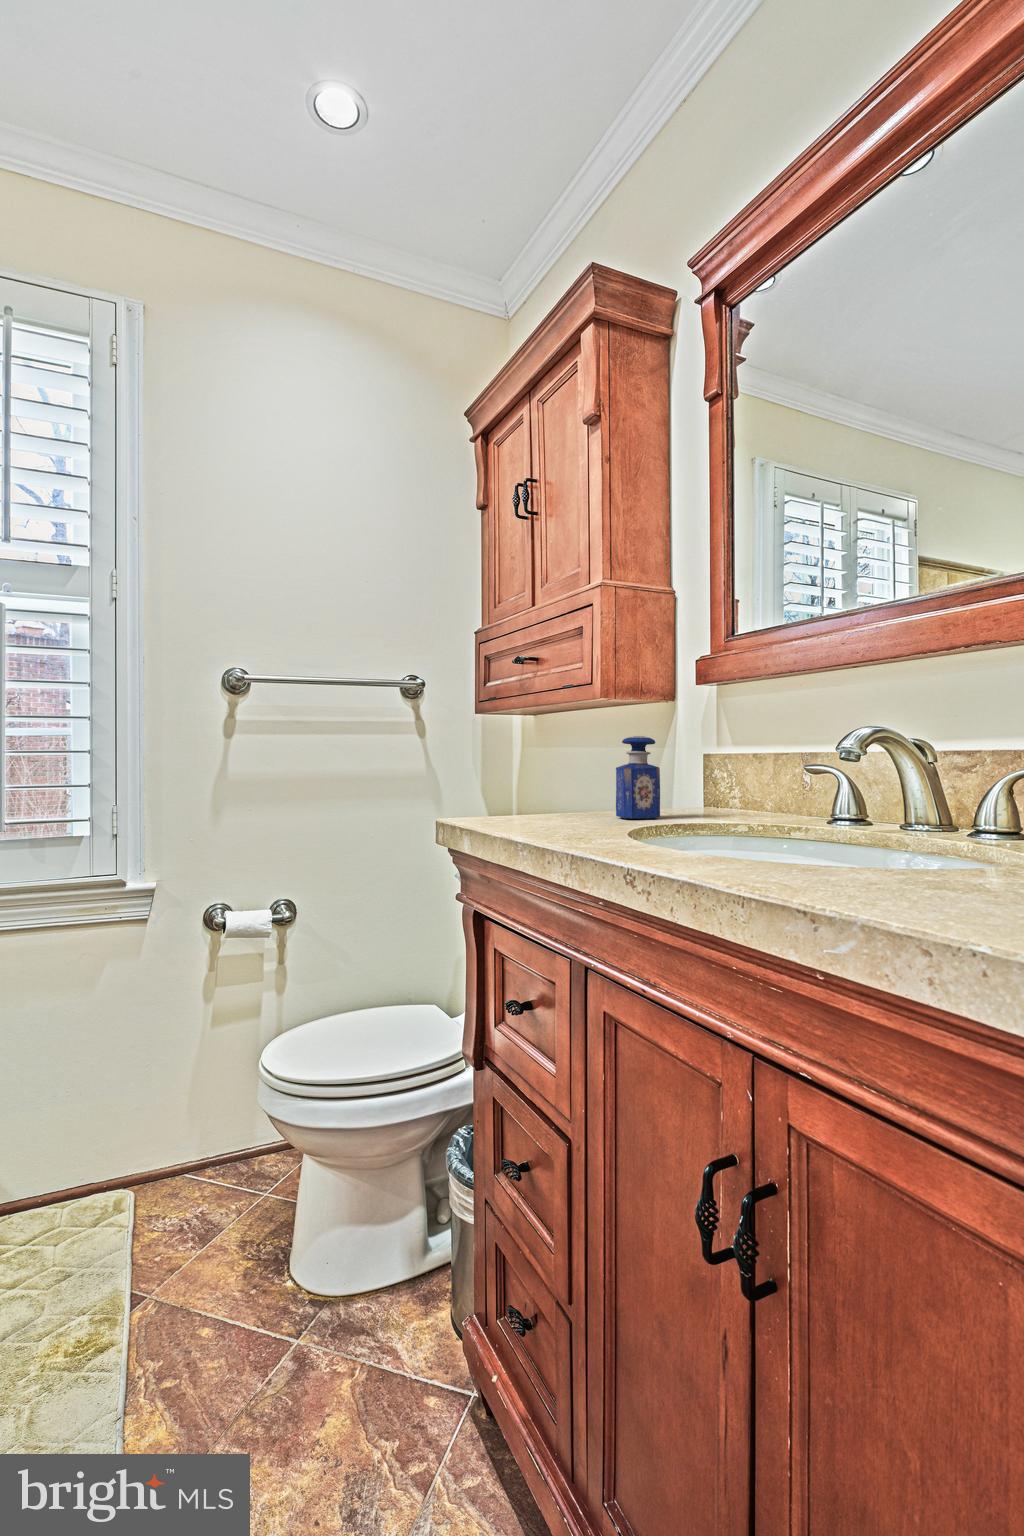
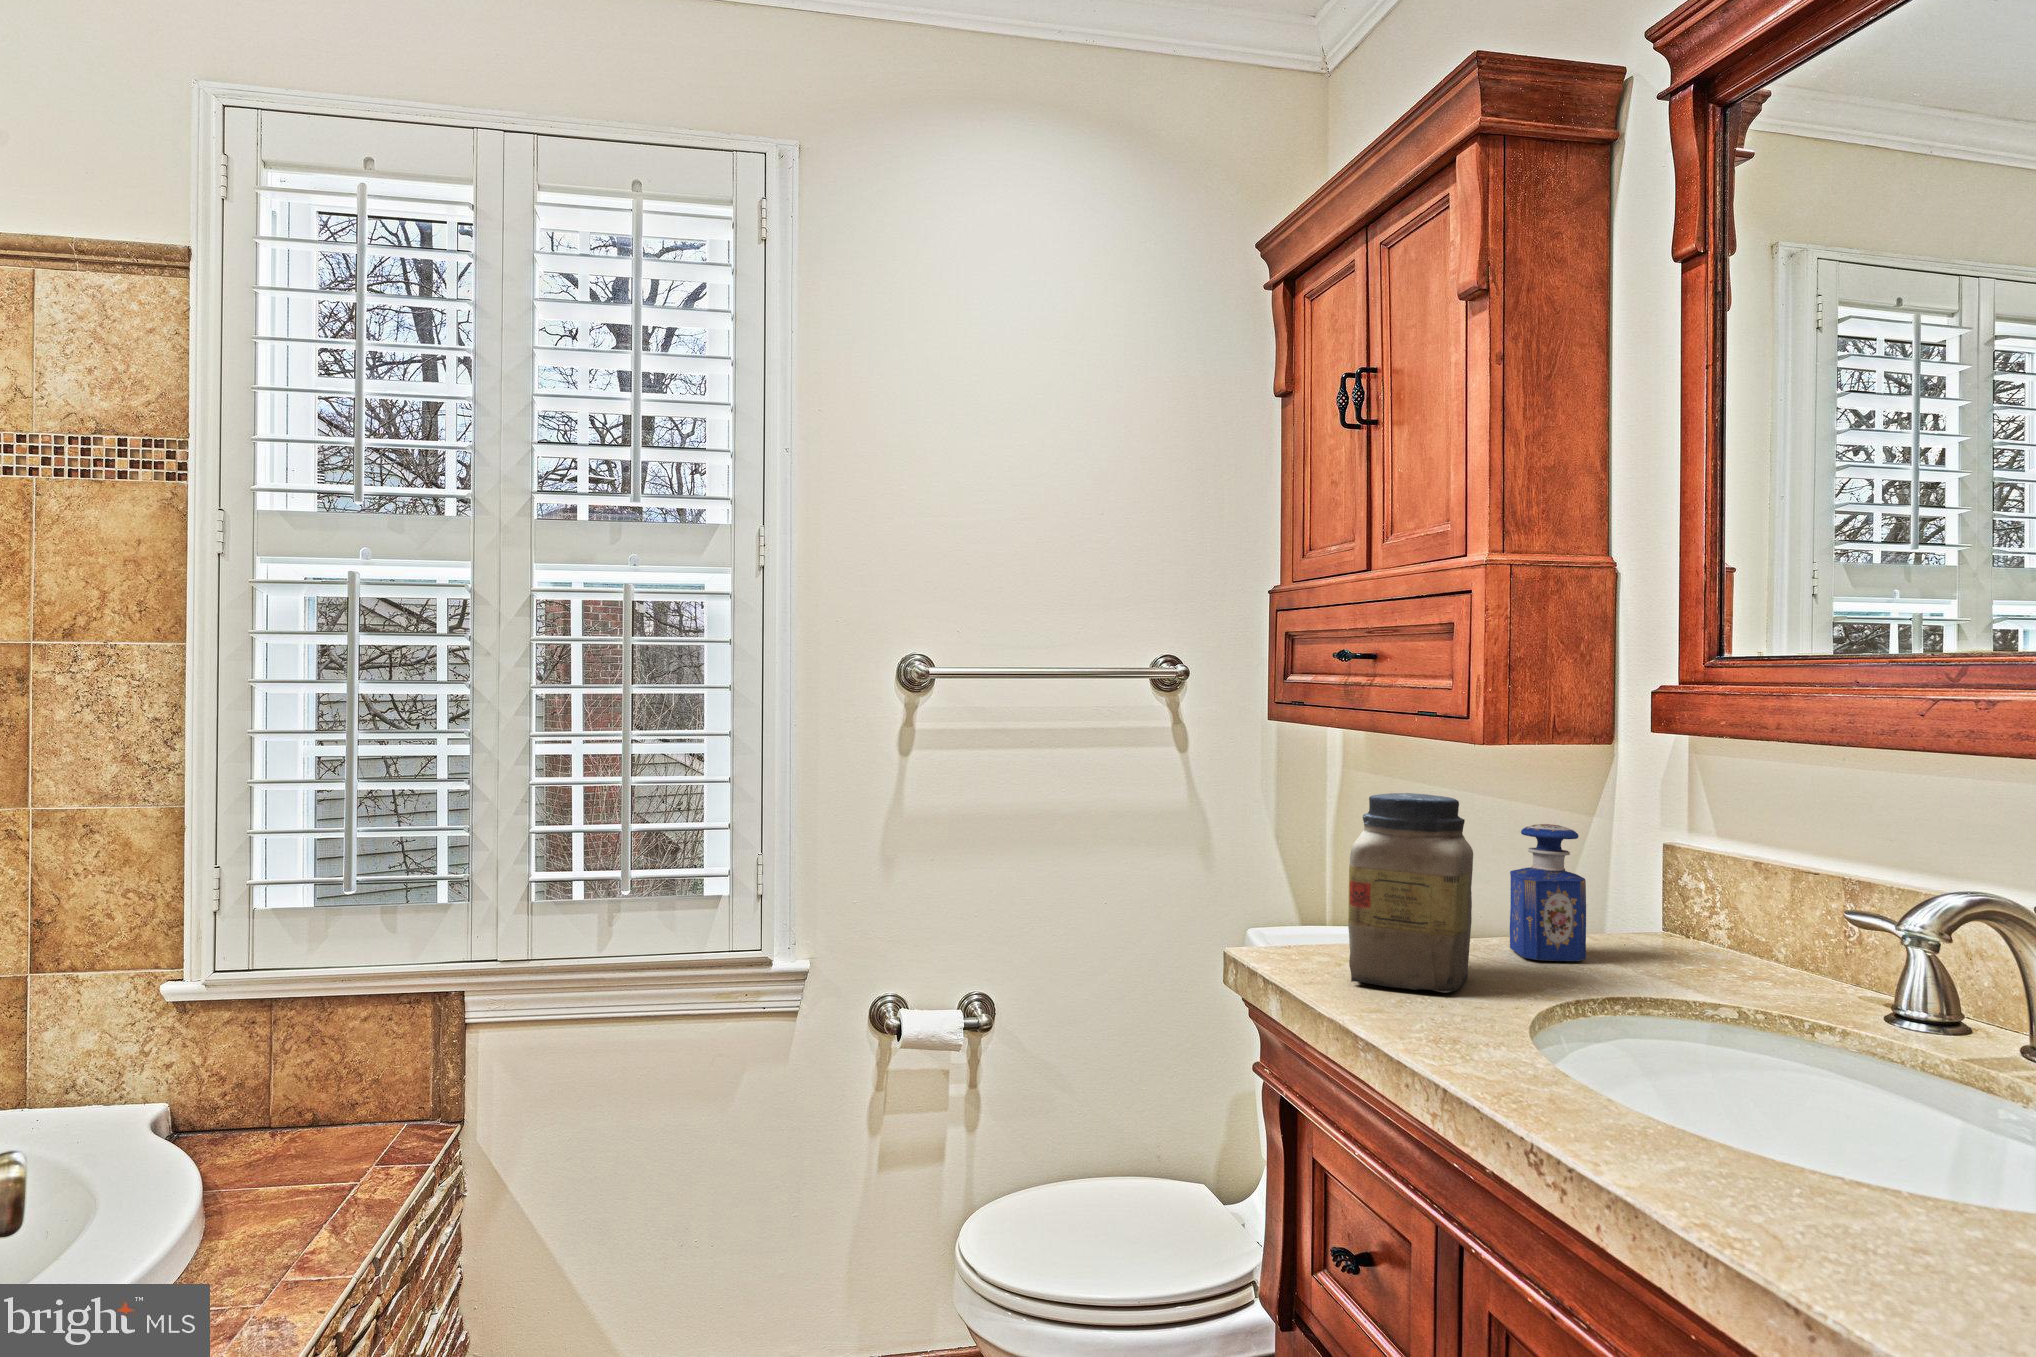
jar: none [516,706,593,828] -> present [1348,793,1473,993]

